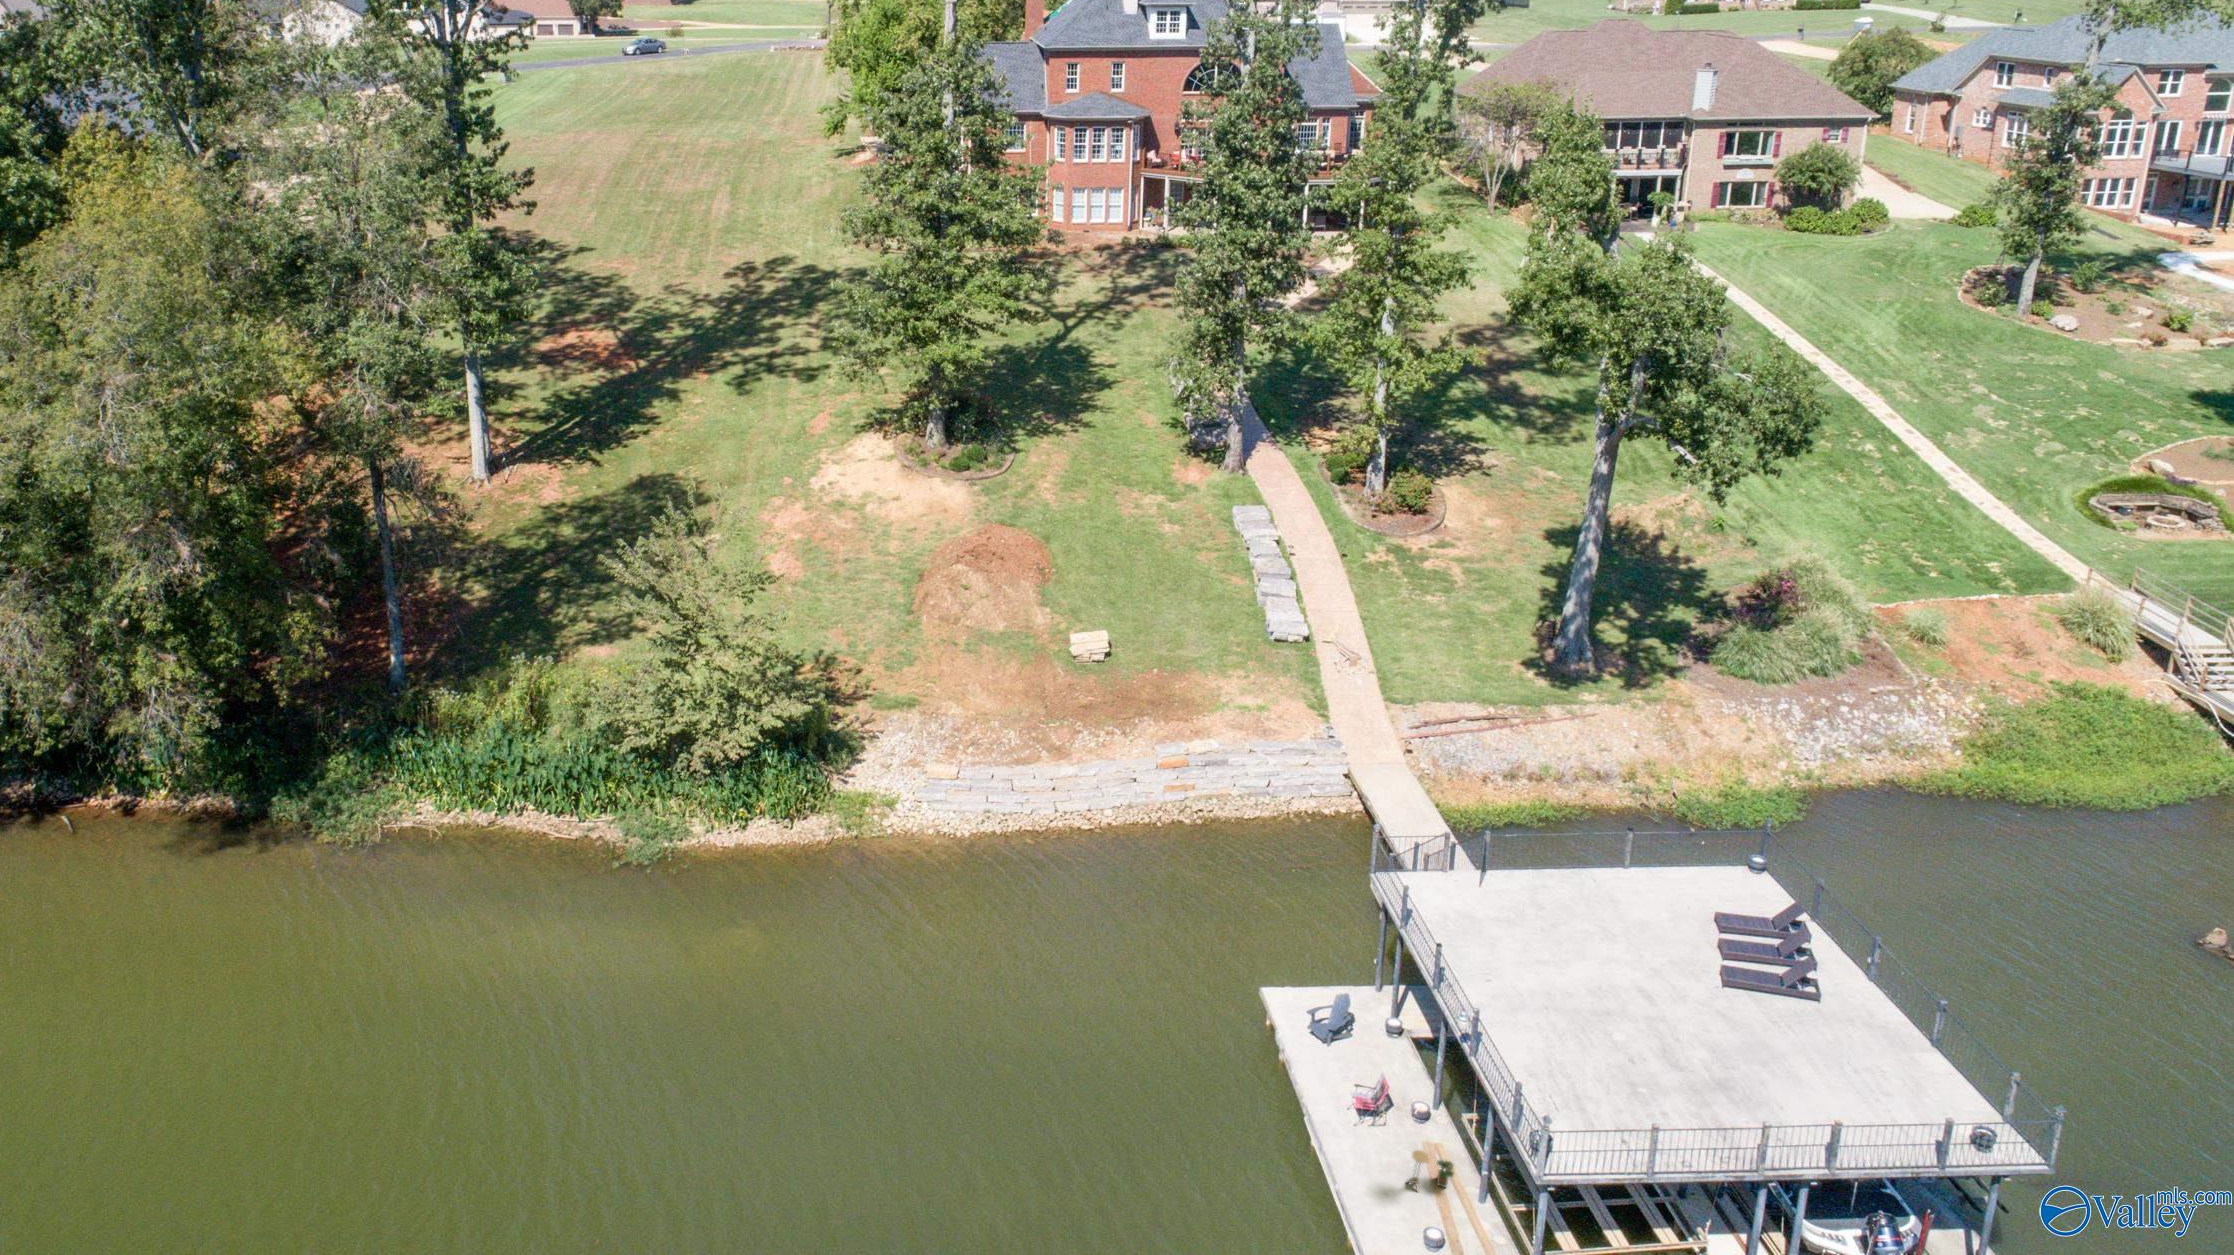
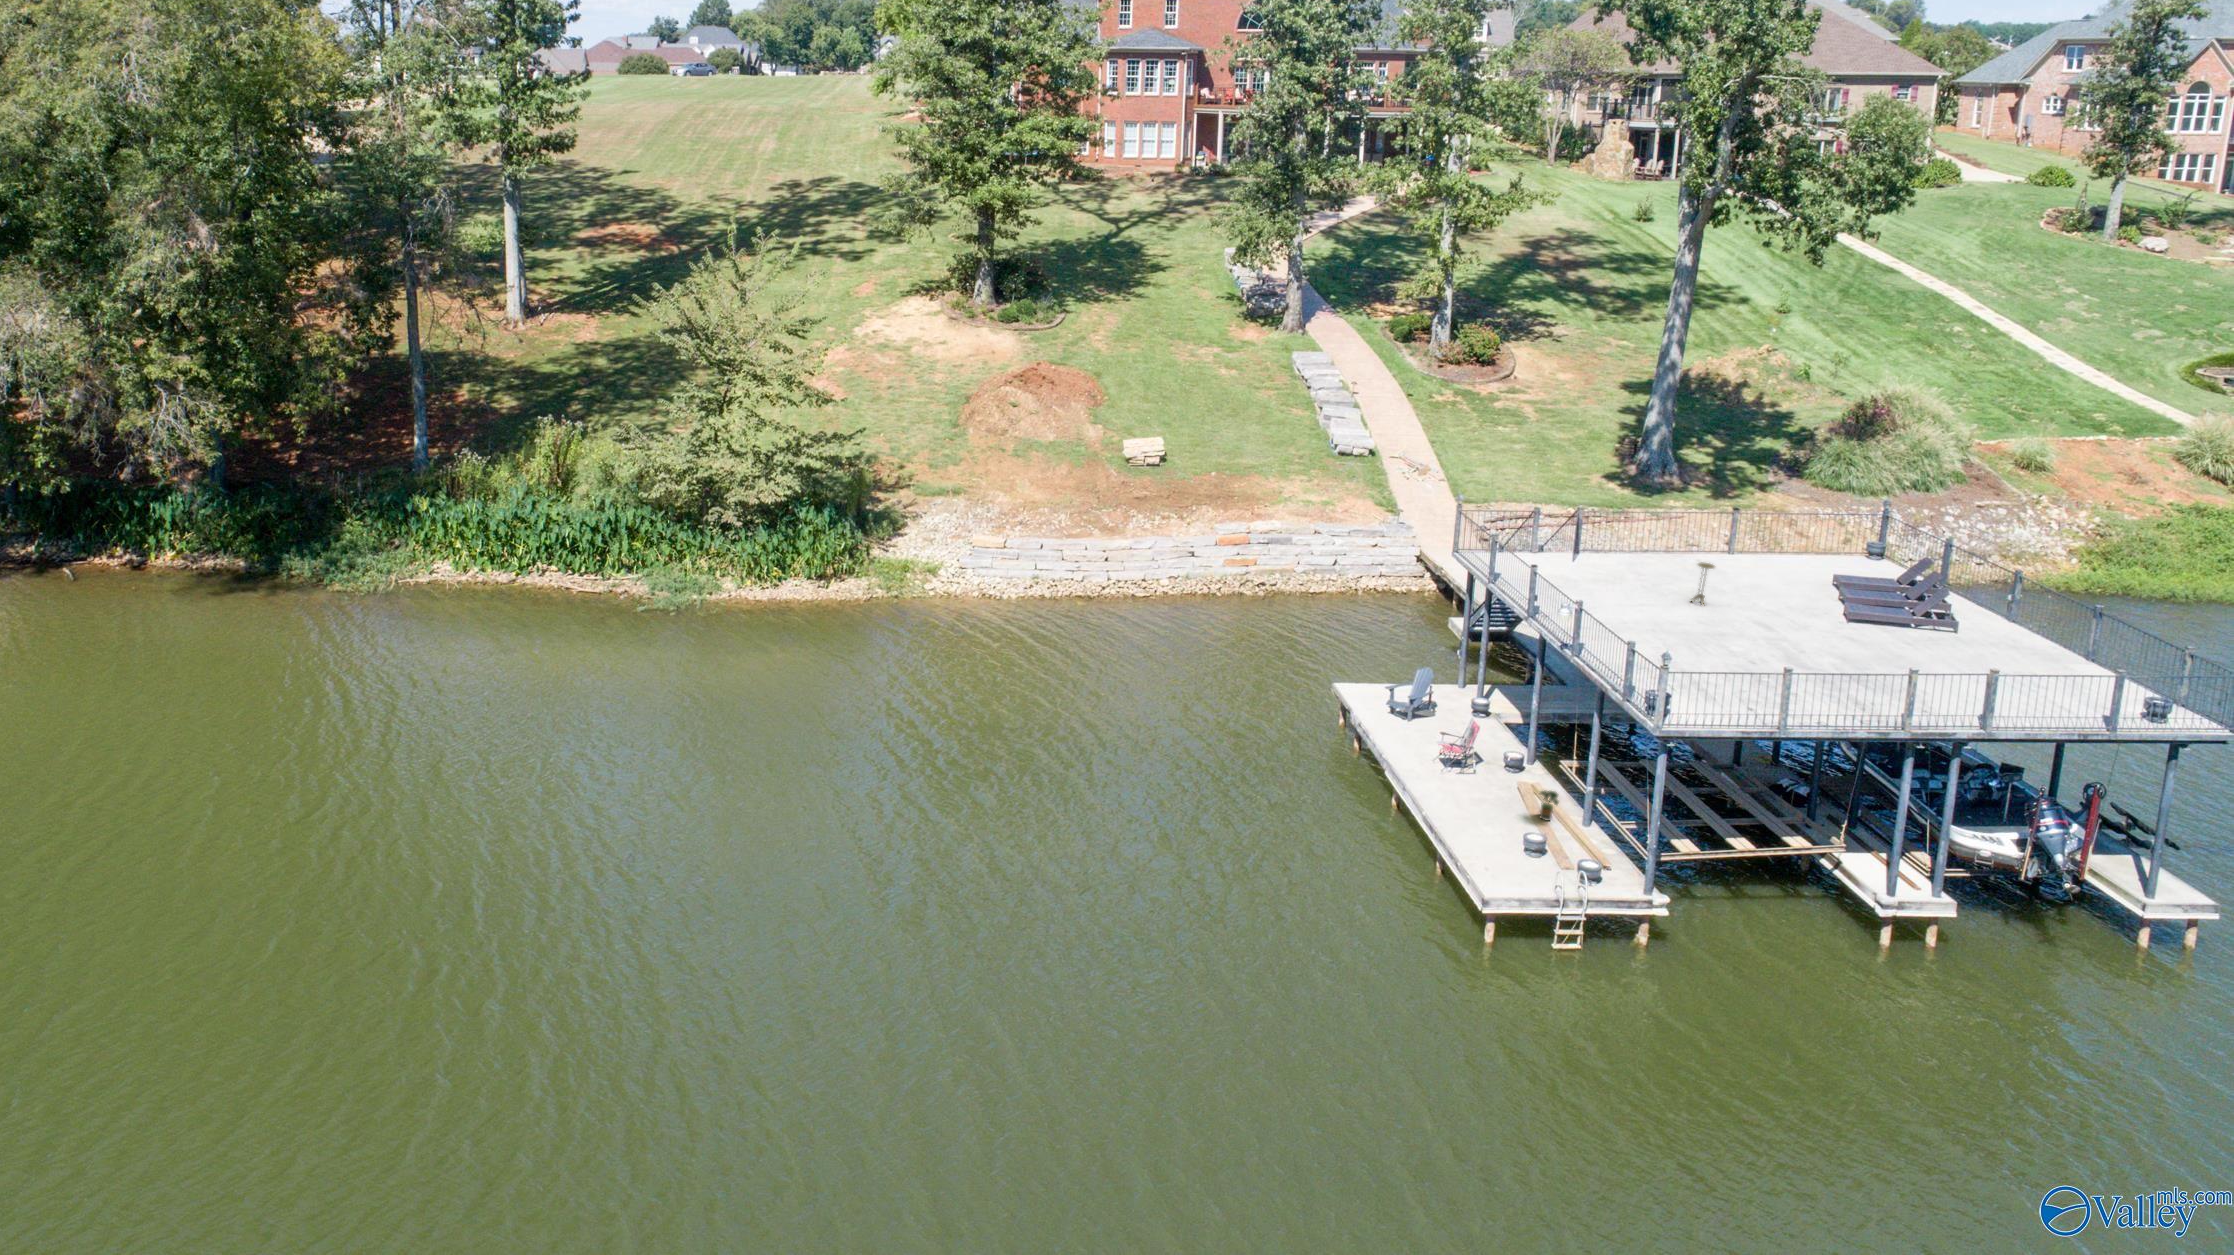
side table: present [1407,1150,1429,1190] -> present [1692,562,1714,605]

